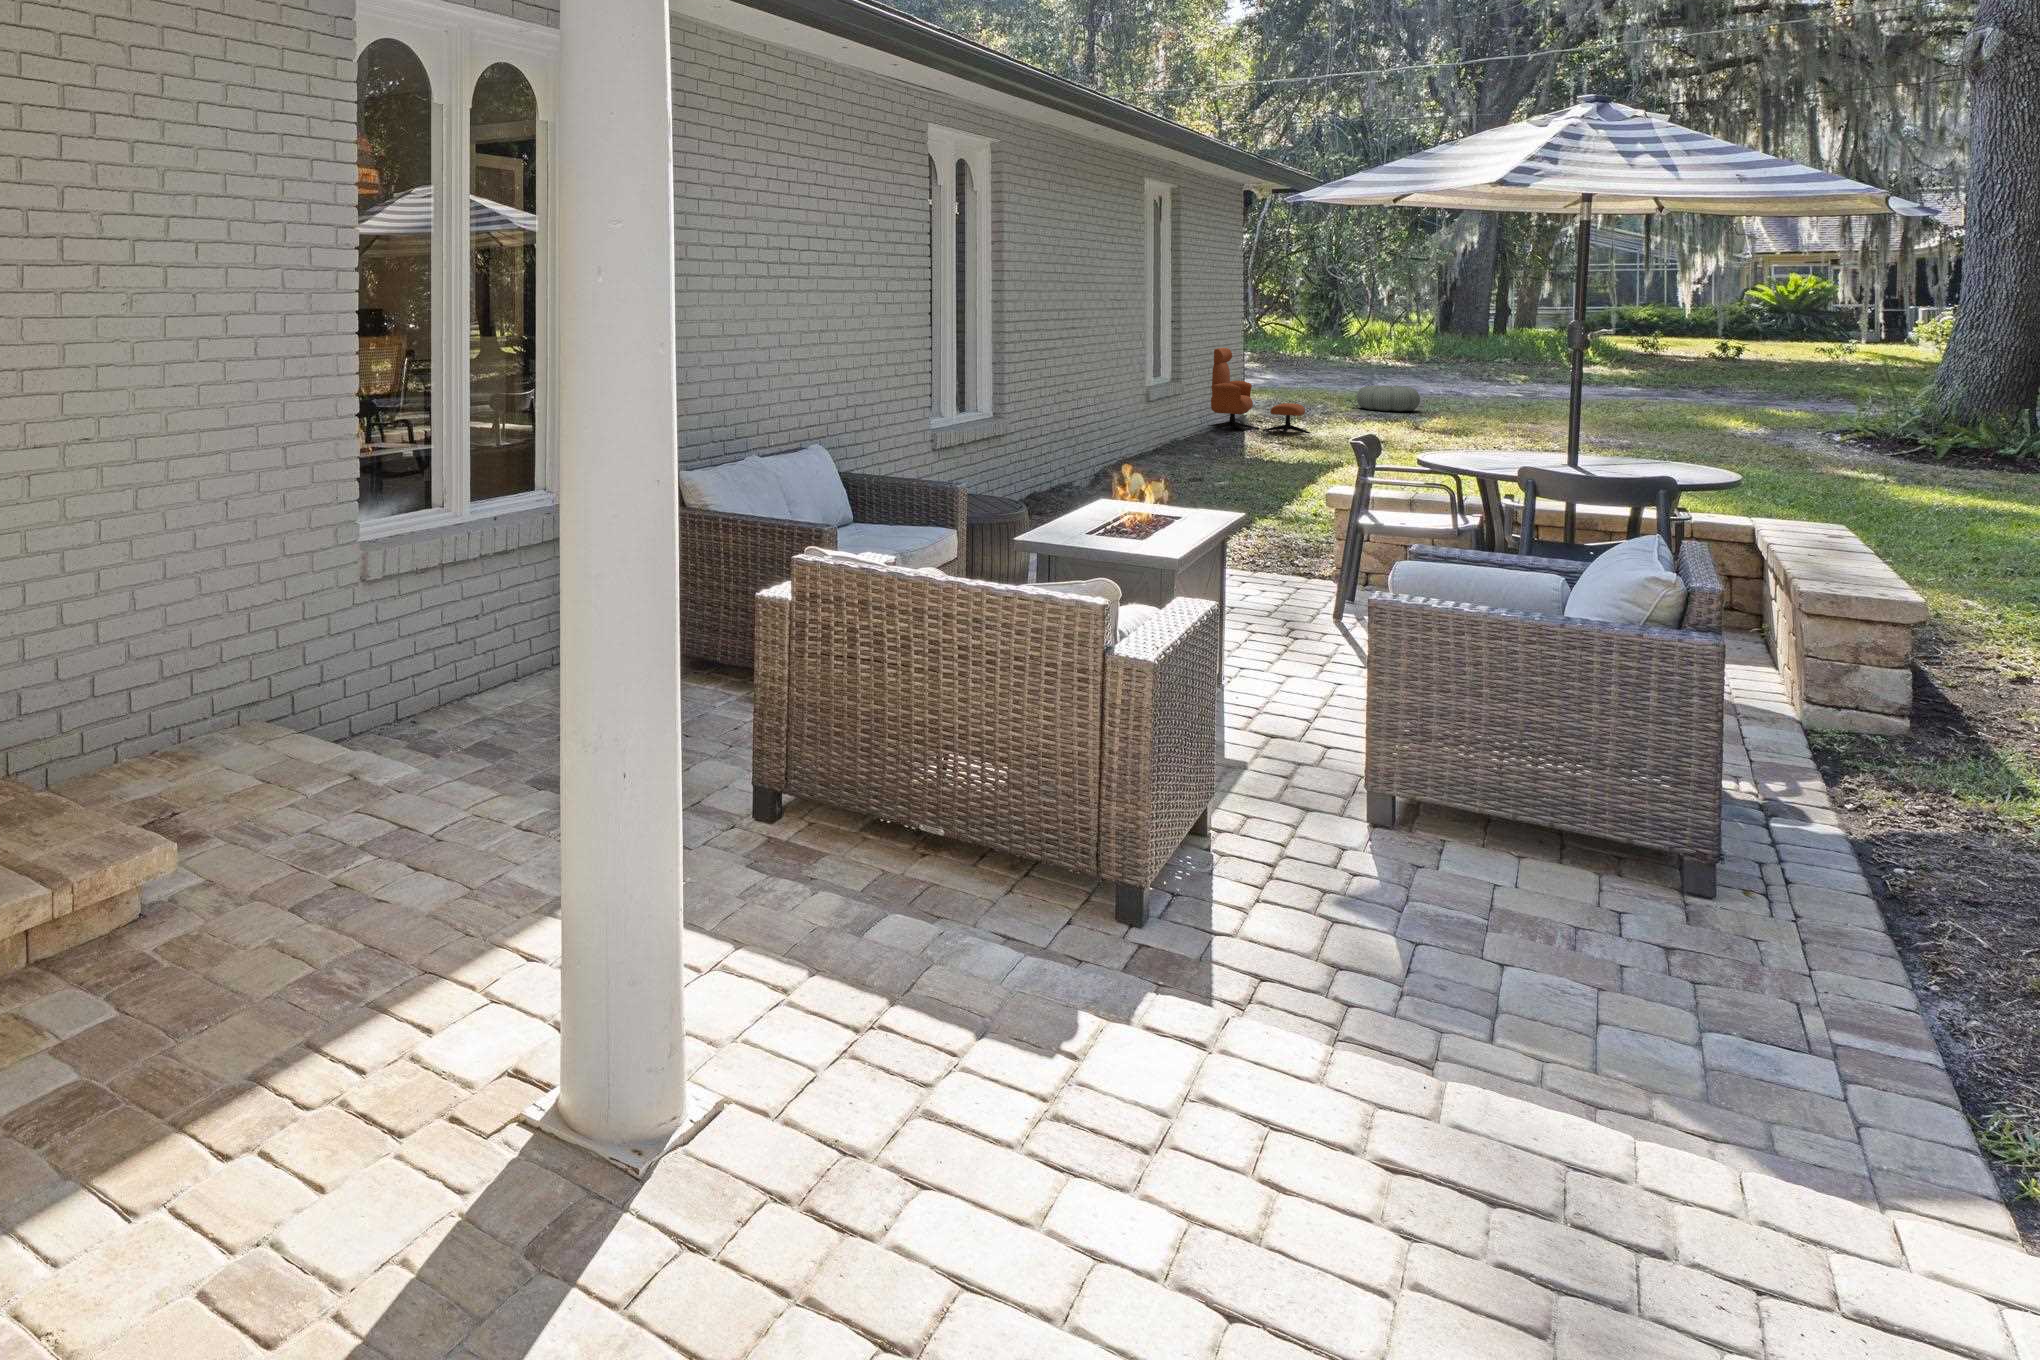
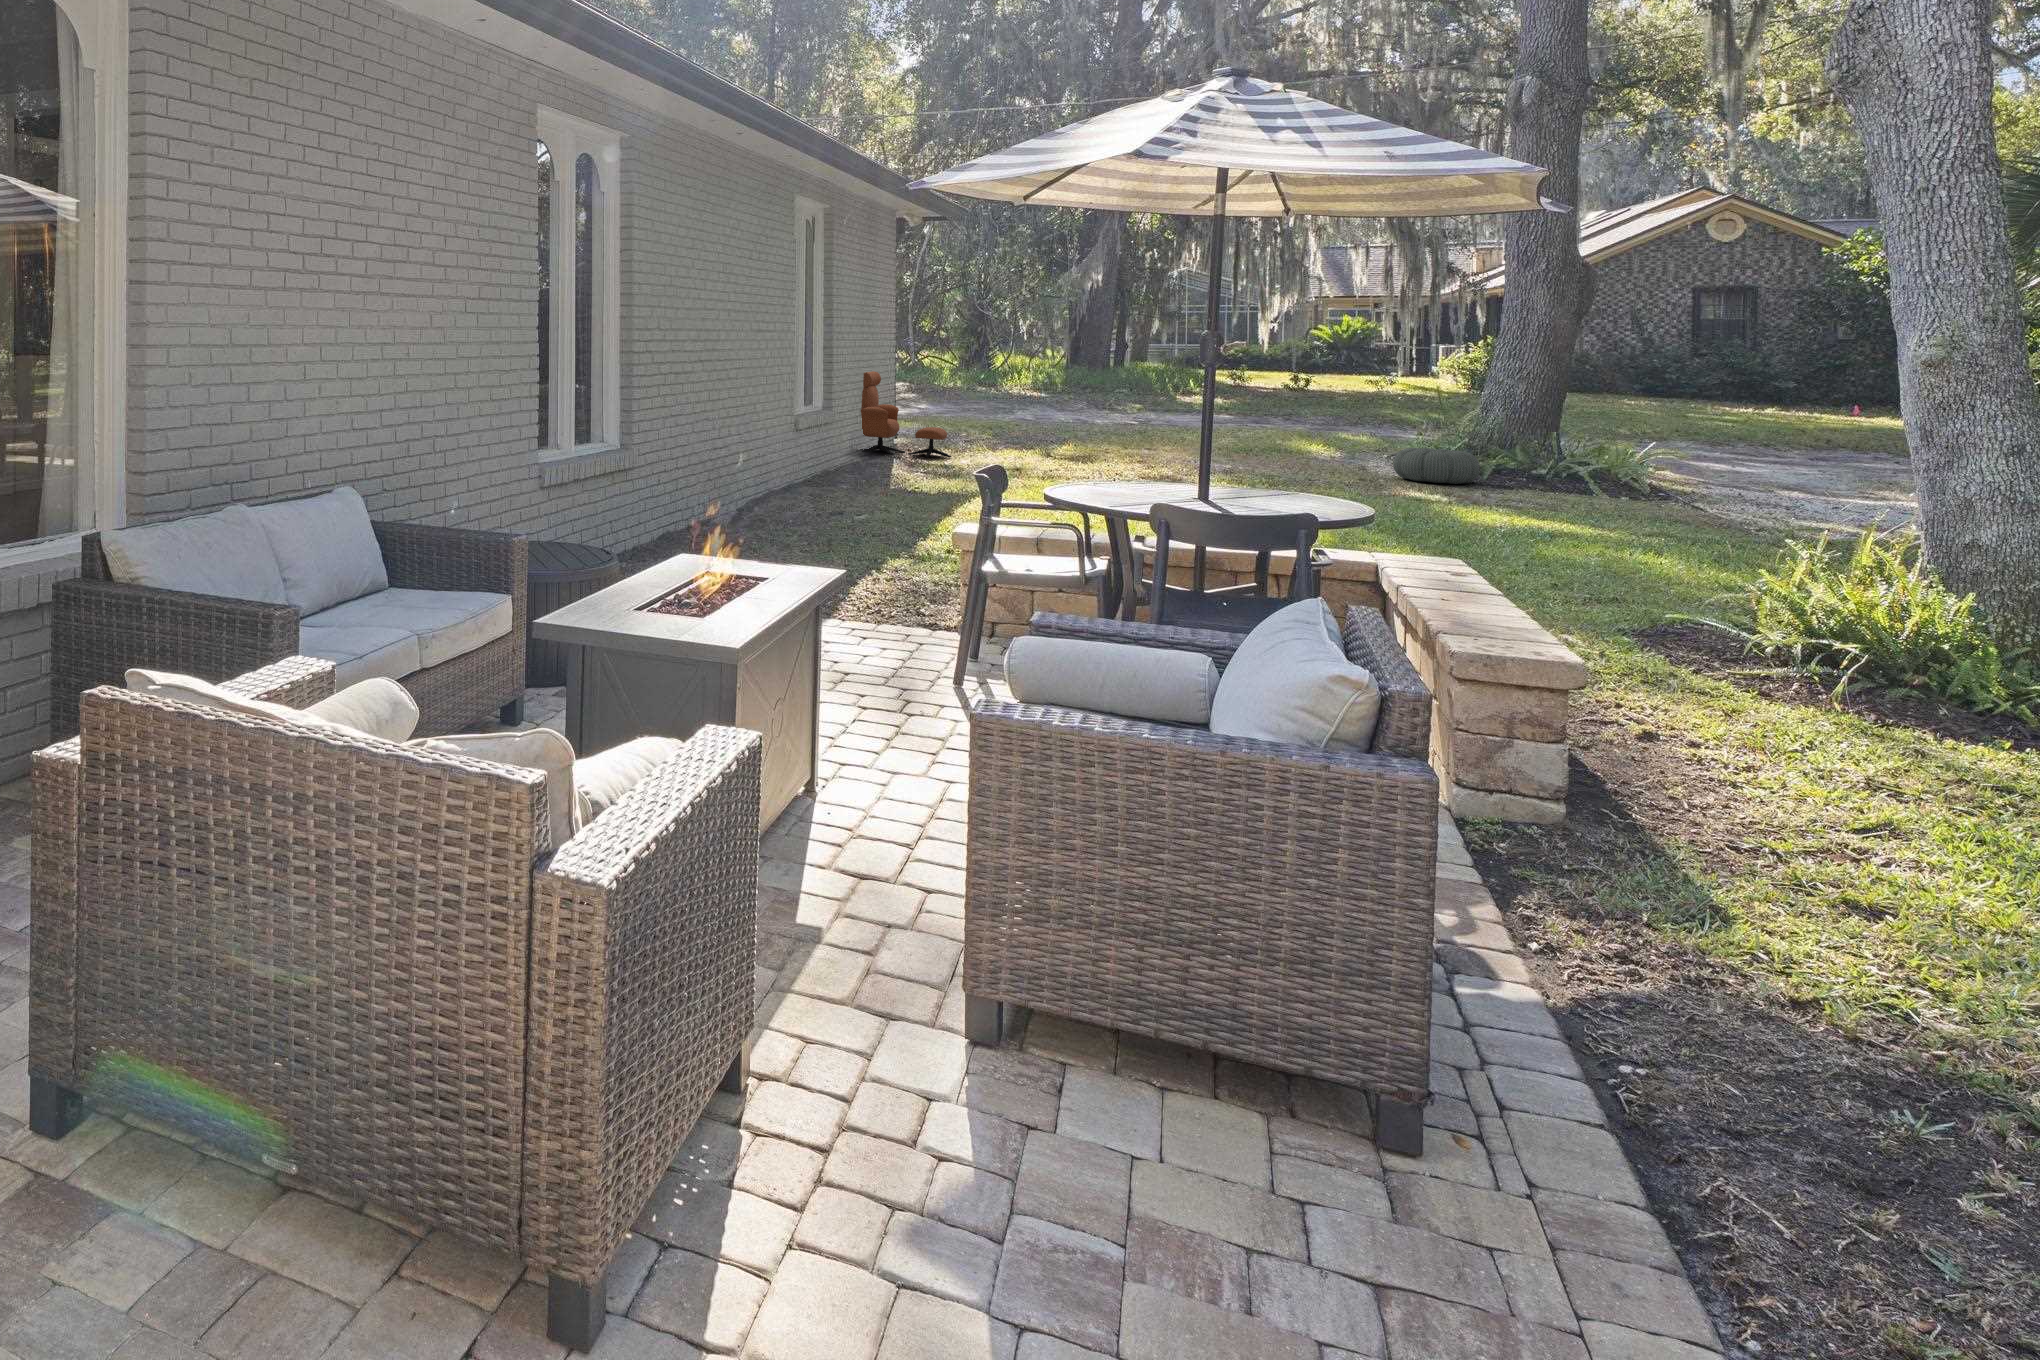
pouf: present [1357,385,1420,411] -> present [1393,448,1480,484]

